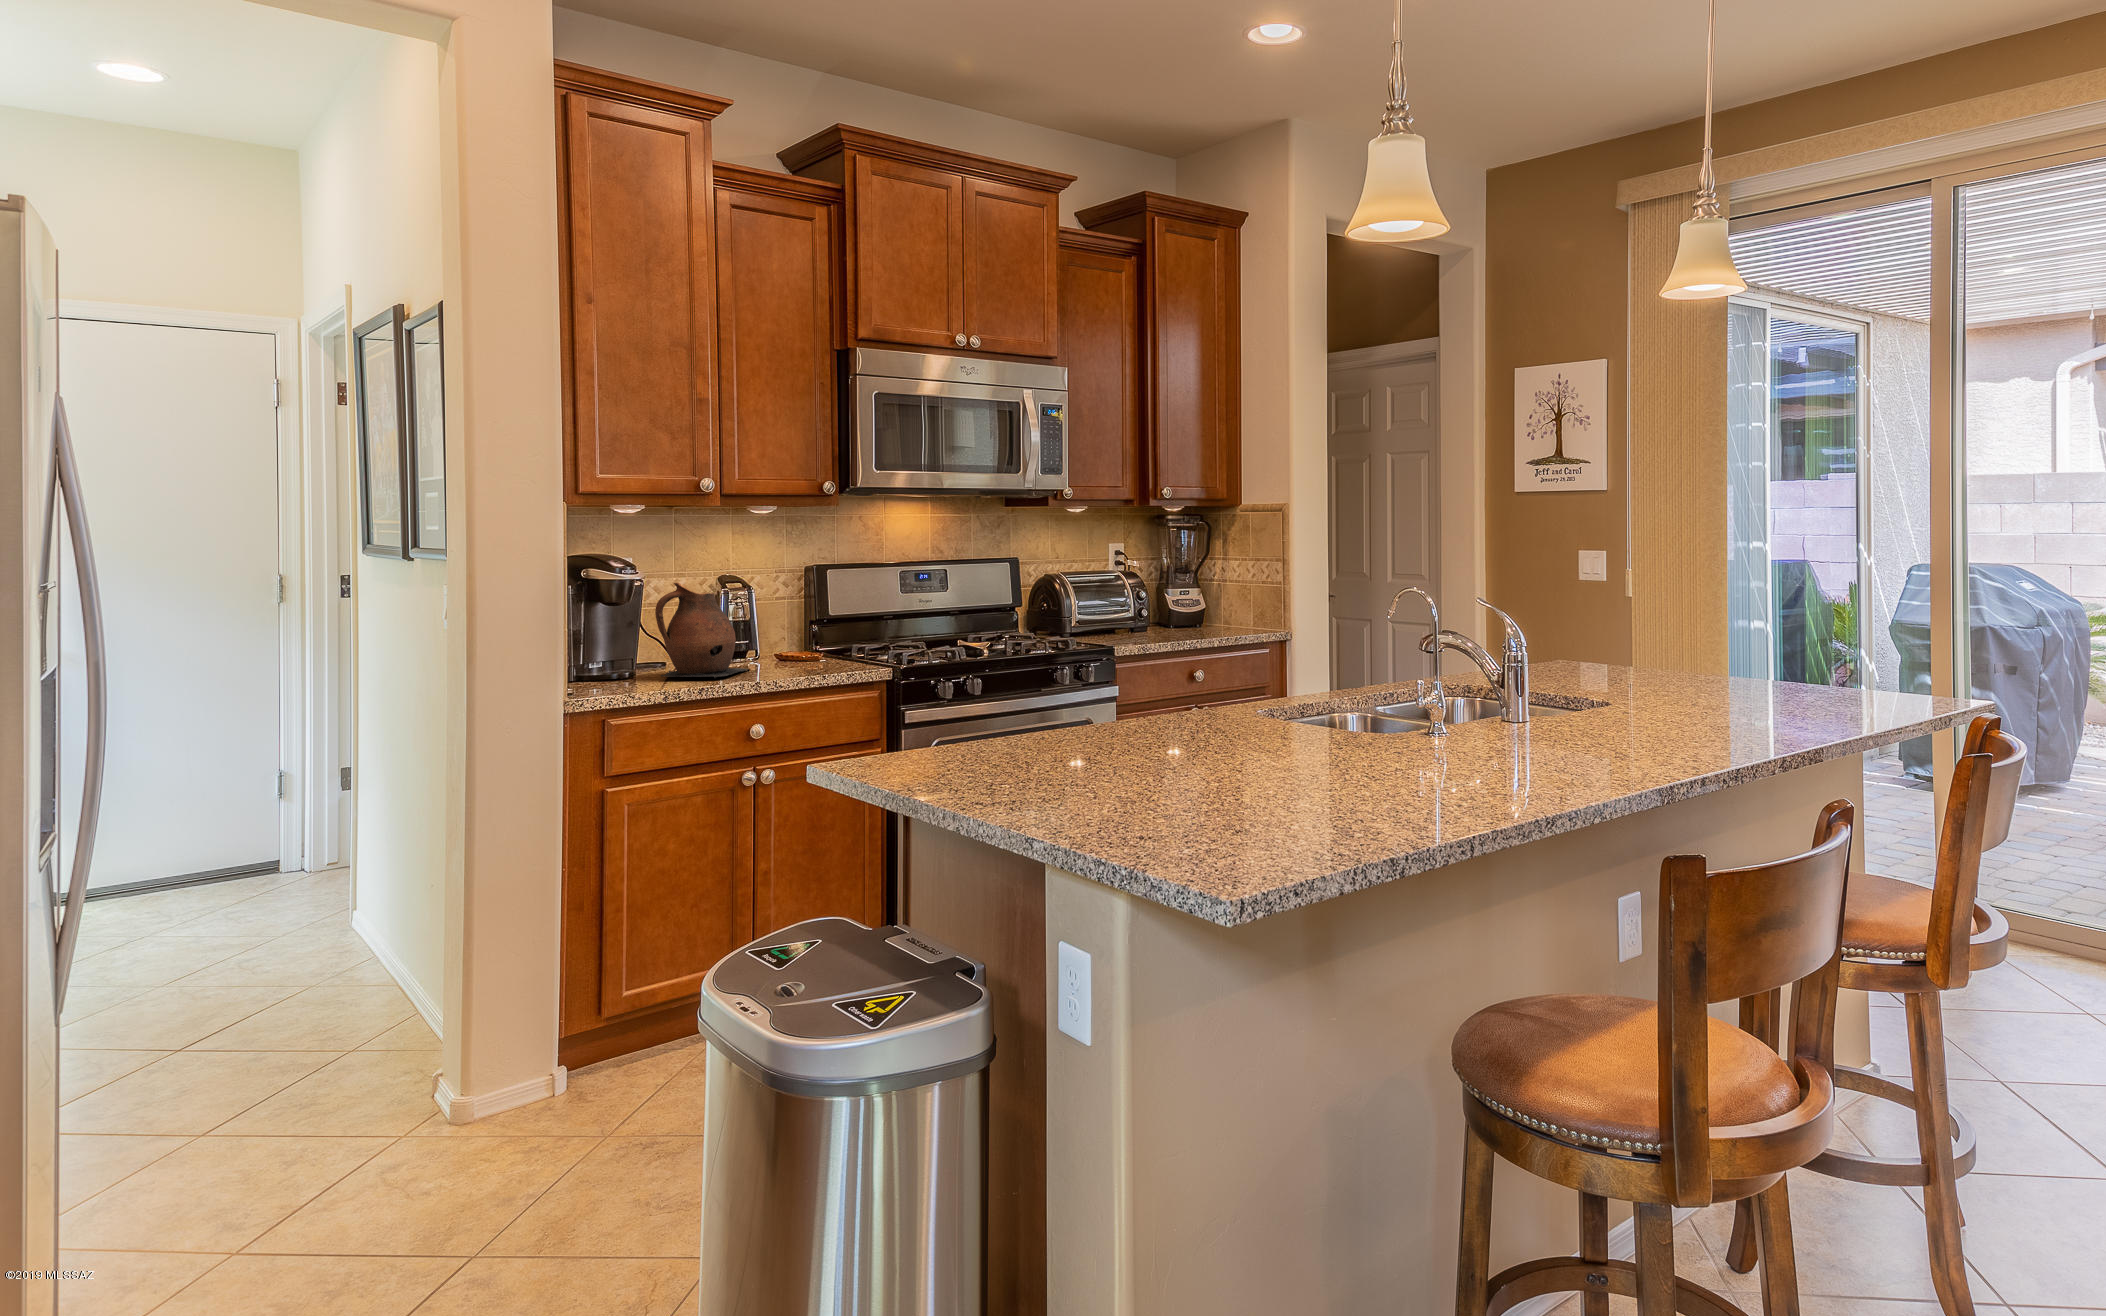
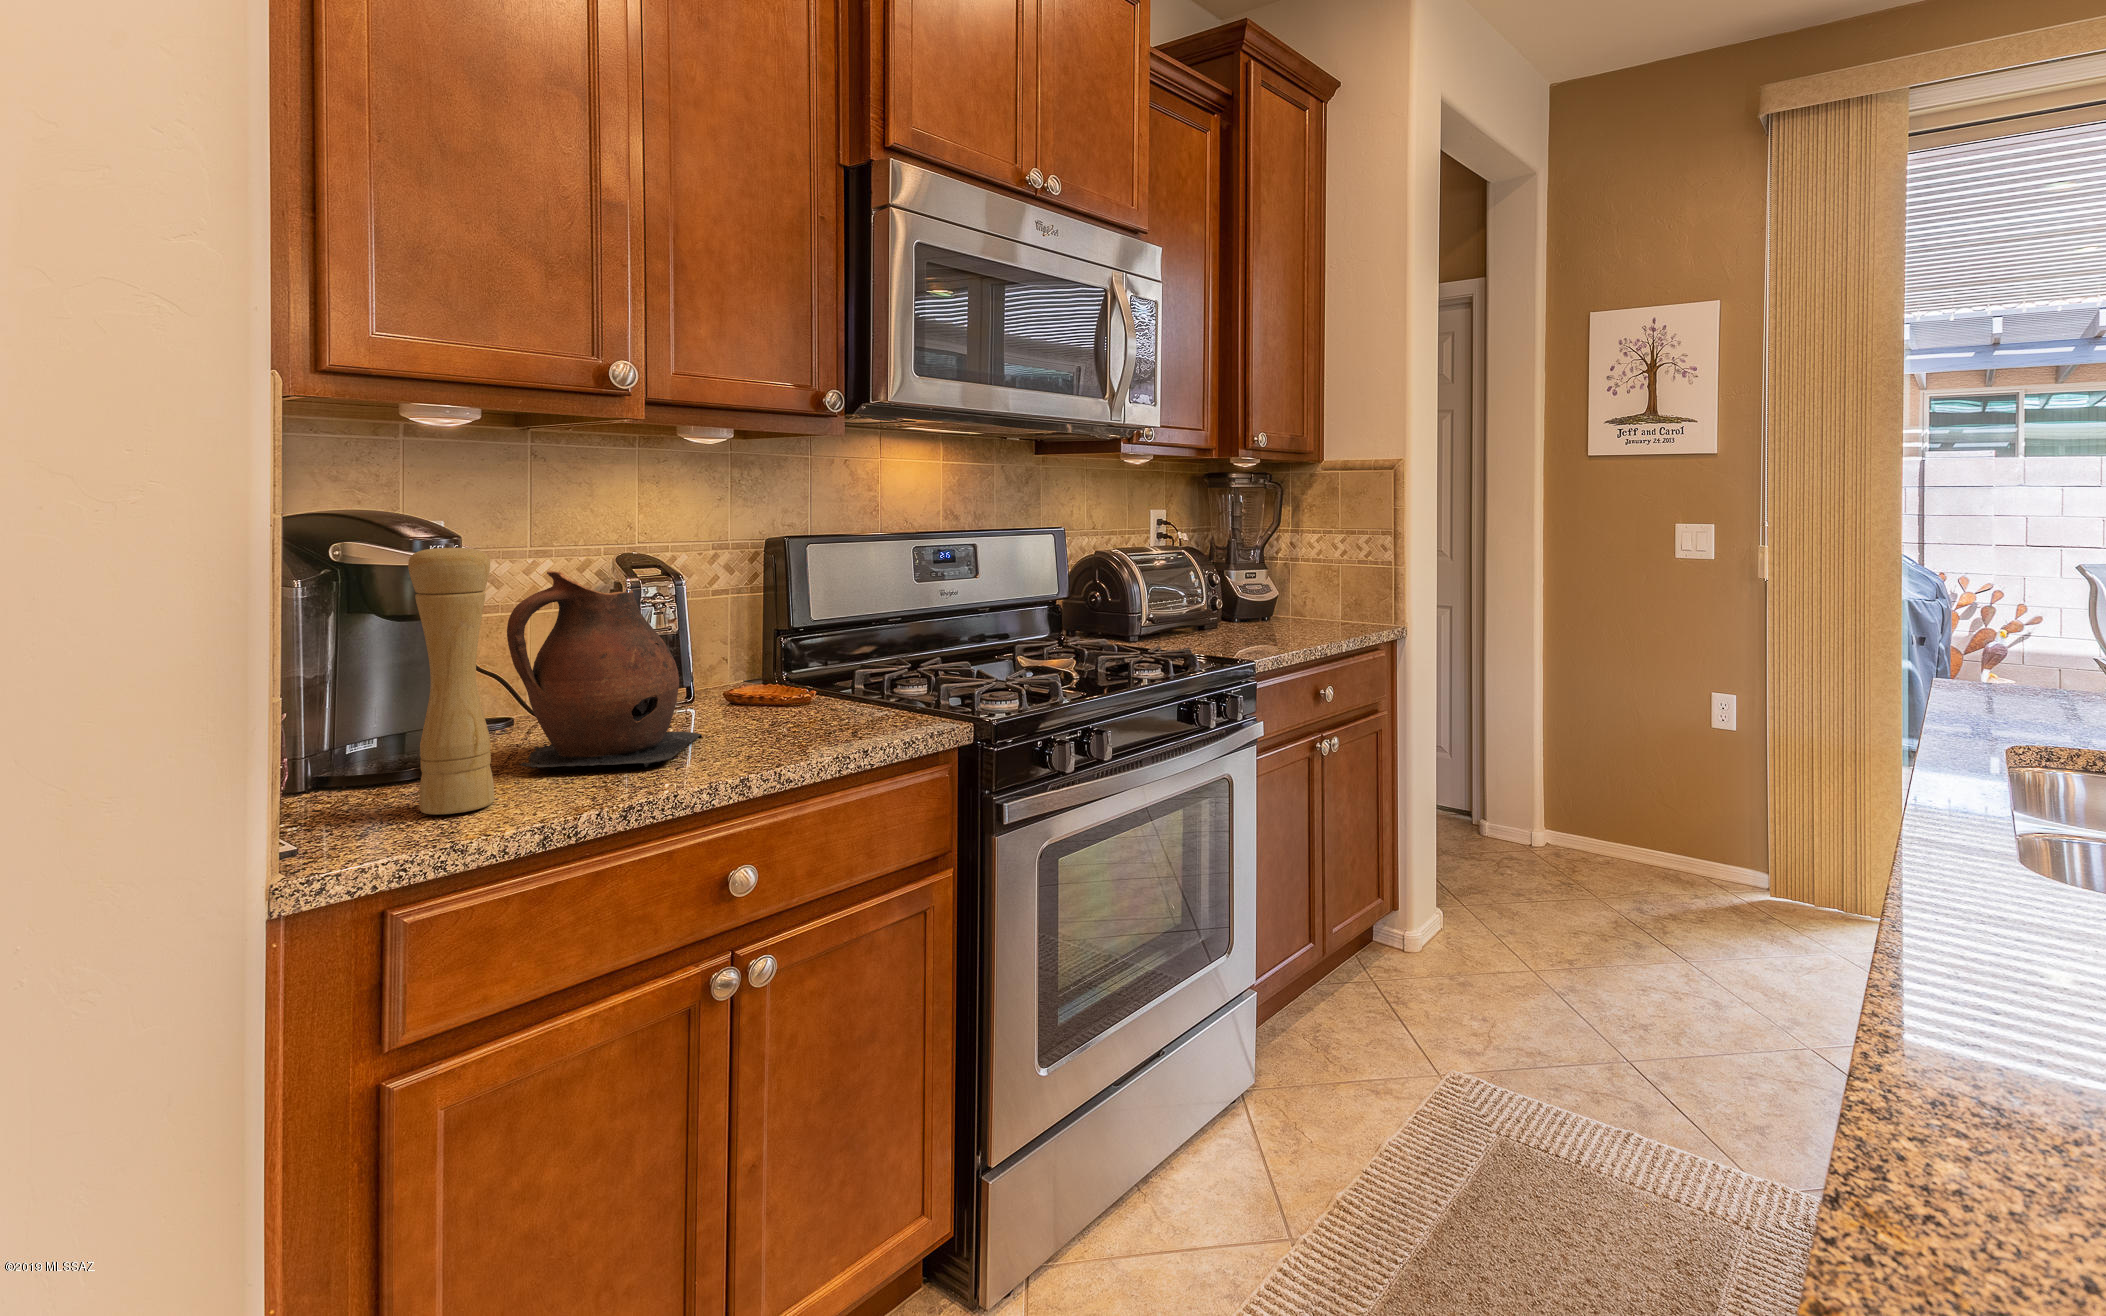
pepper mill: none [613,569,647,689] -> present [408,543,494,814]

